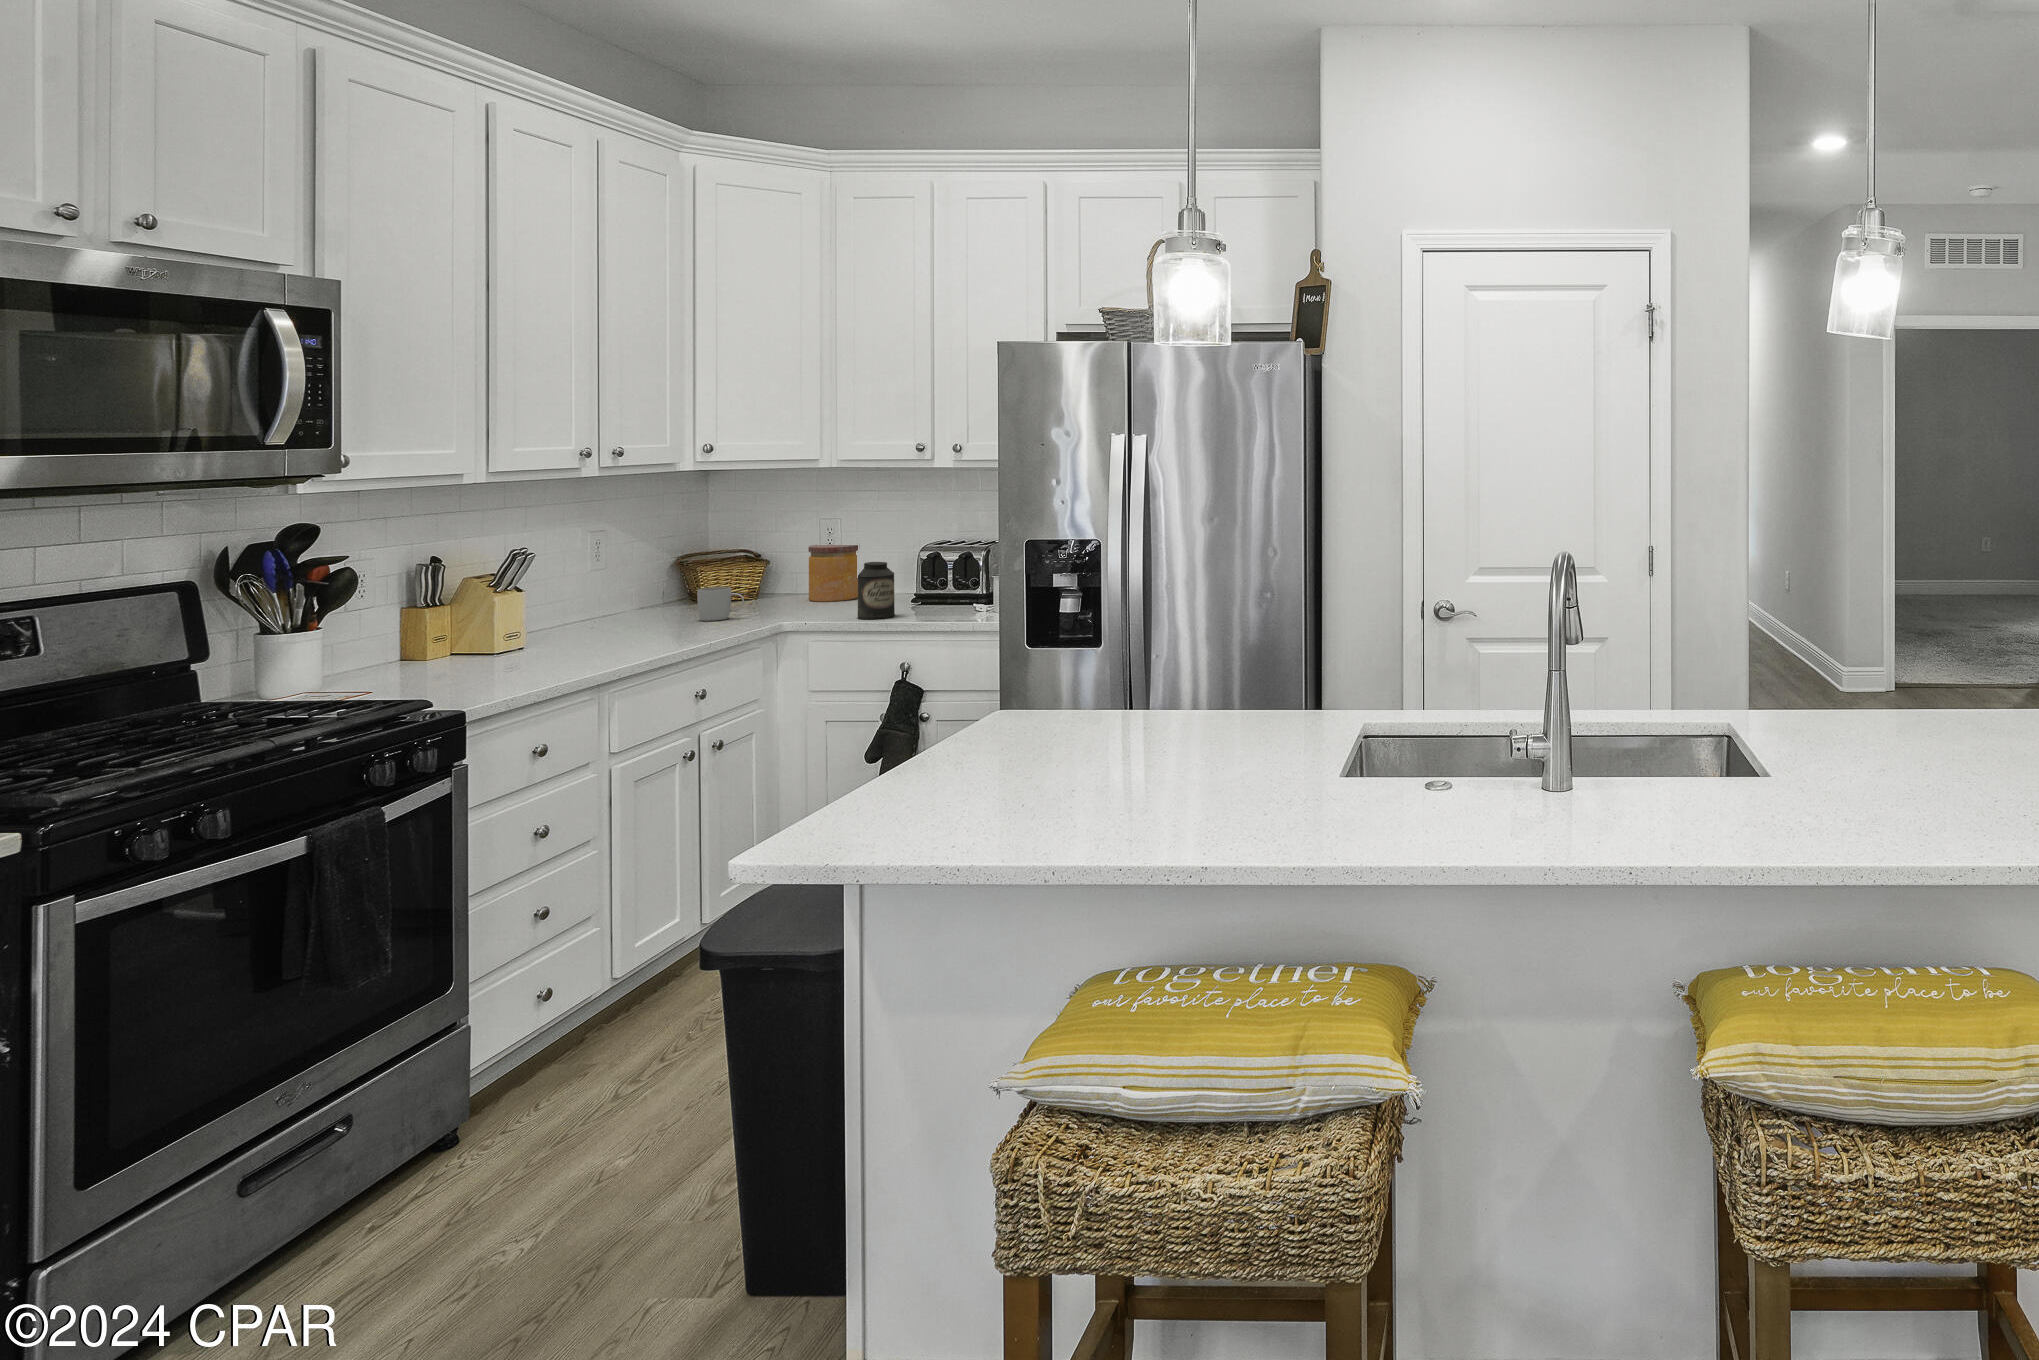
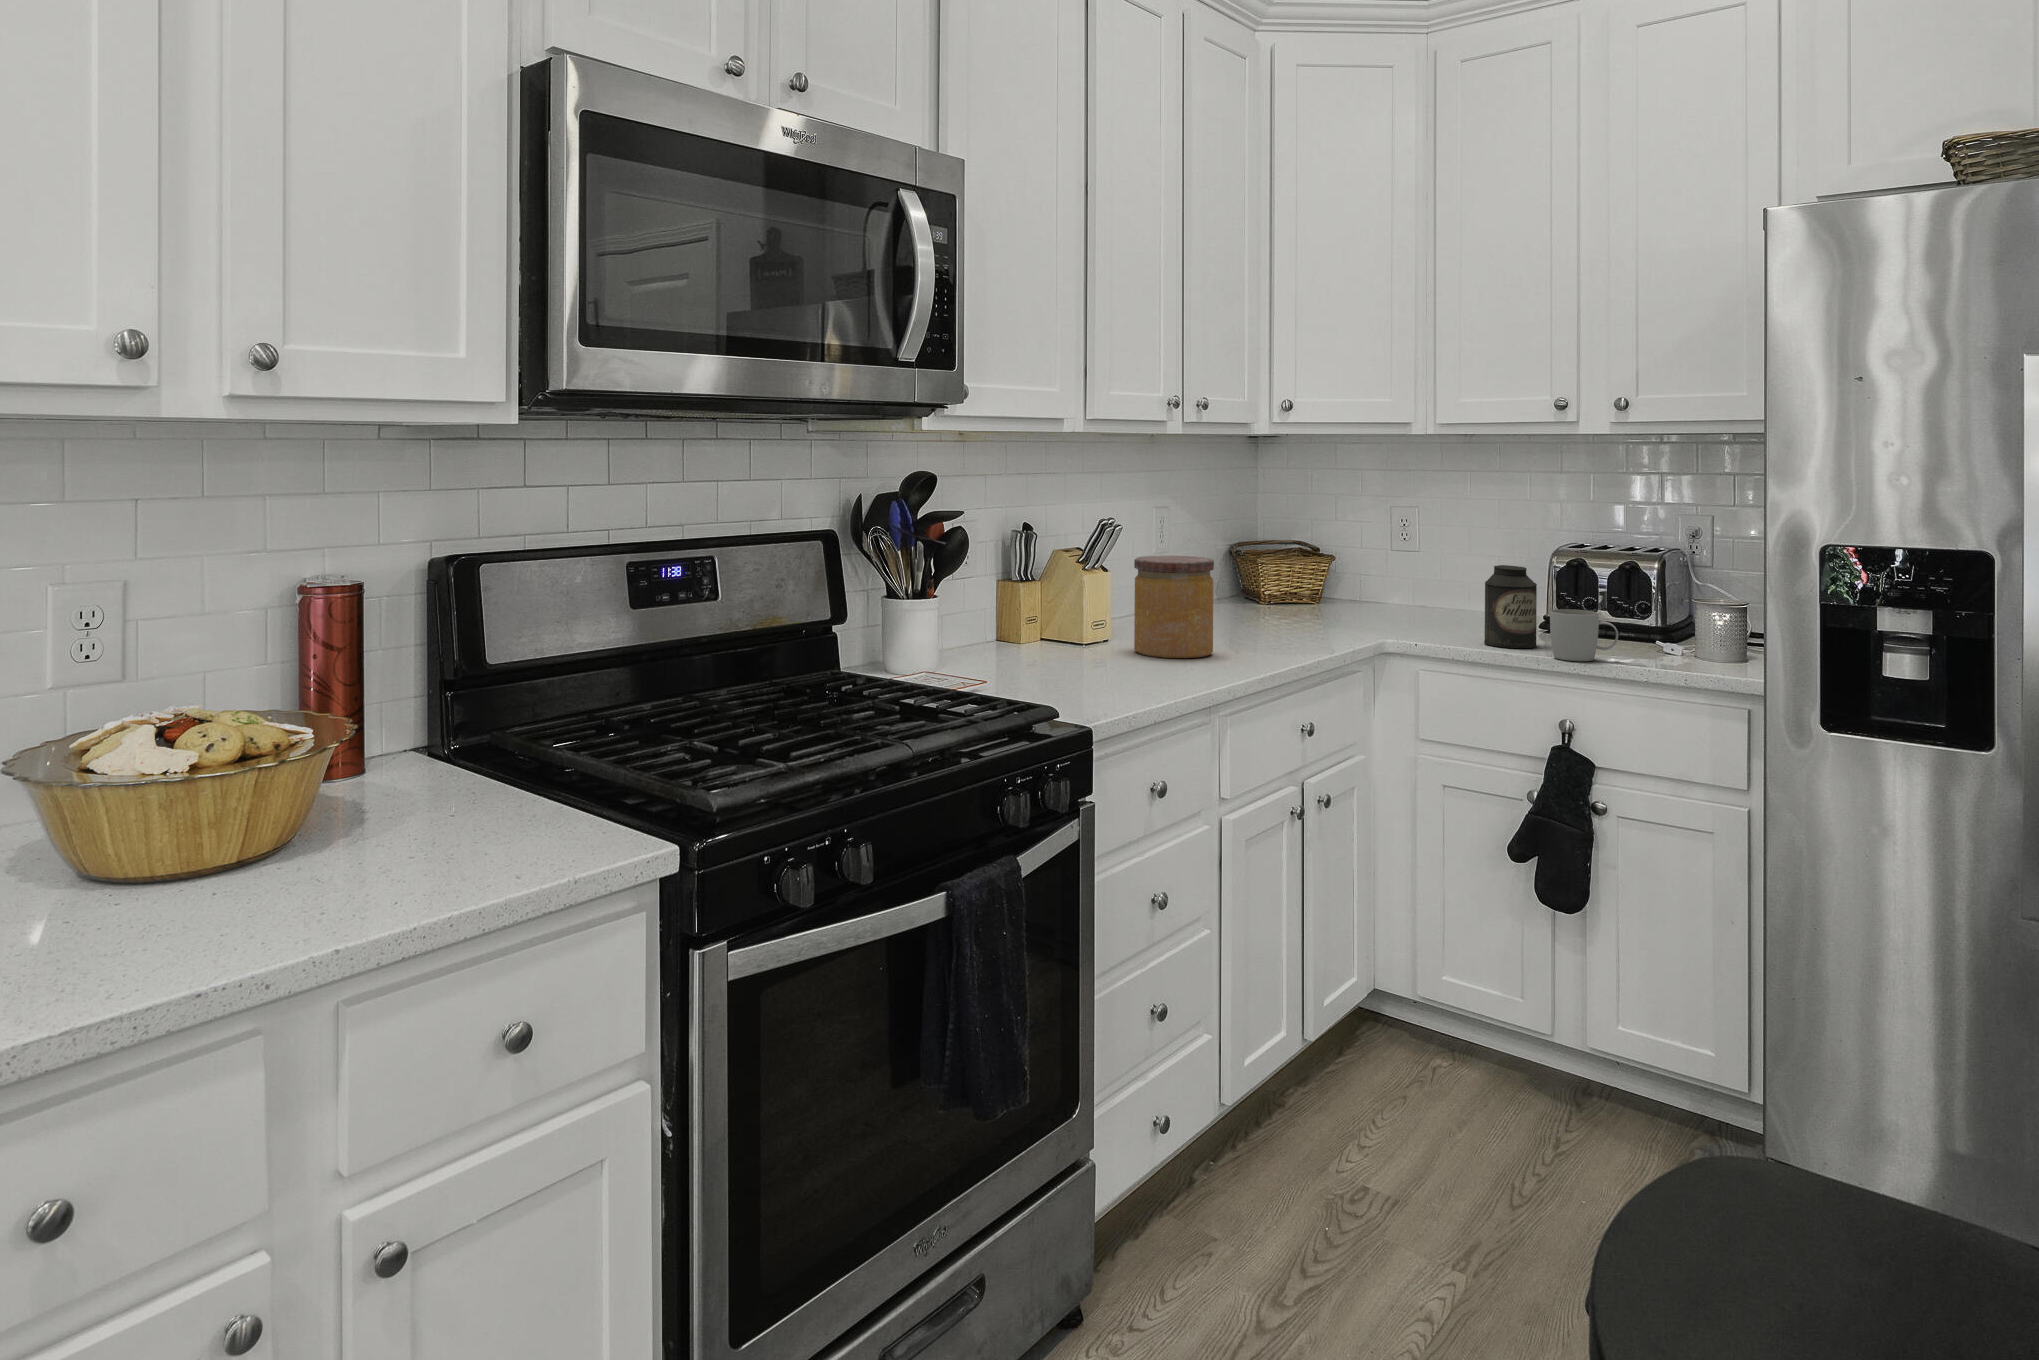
jar: present [808,545,858,602] -> present [1134,556,1214,658]
mug: present [697,587,744,621] -> present [1550,609,1618,661]

